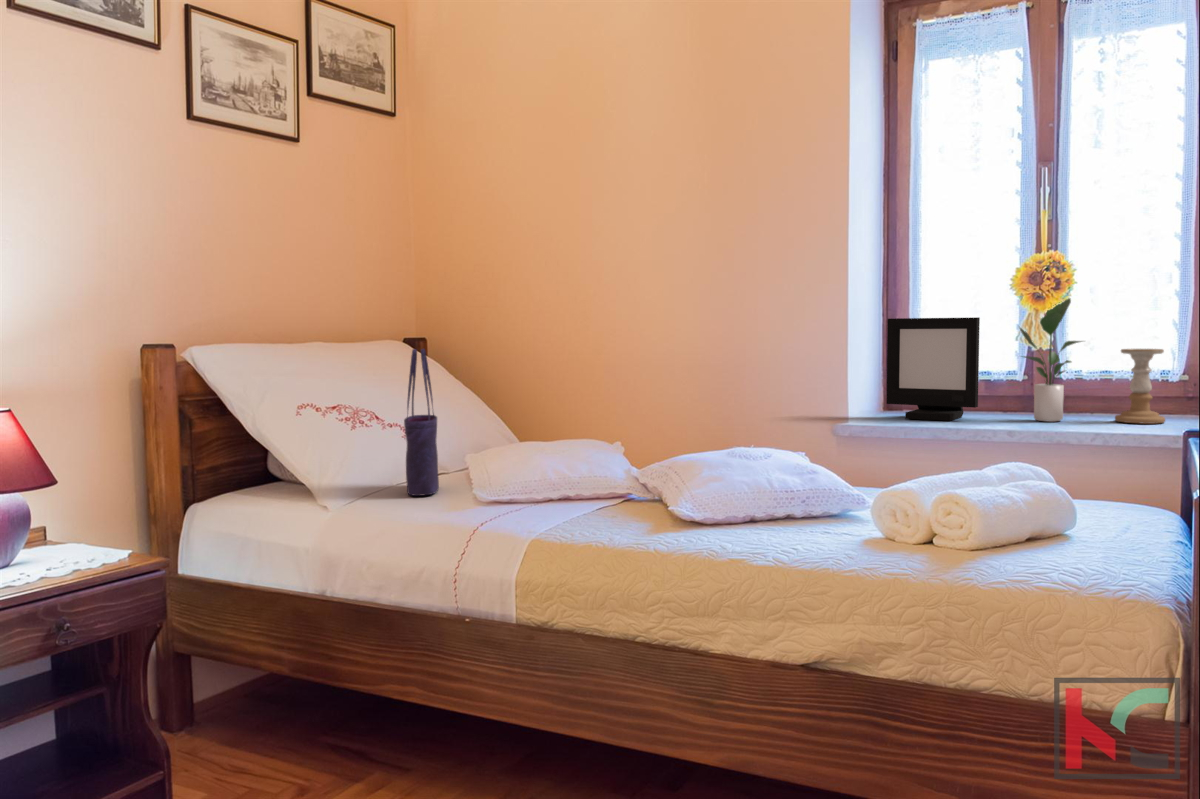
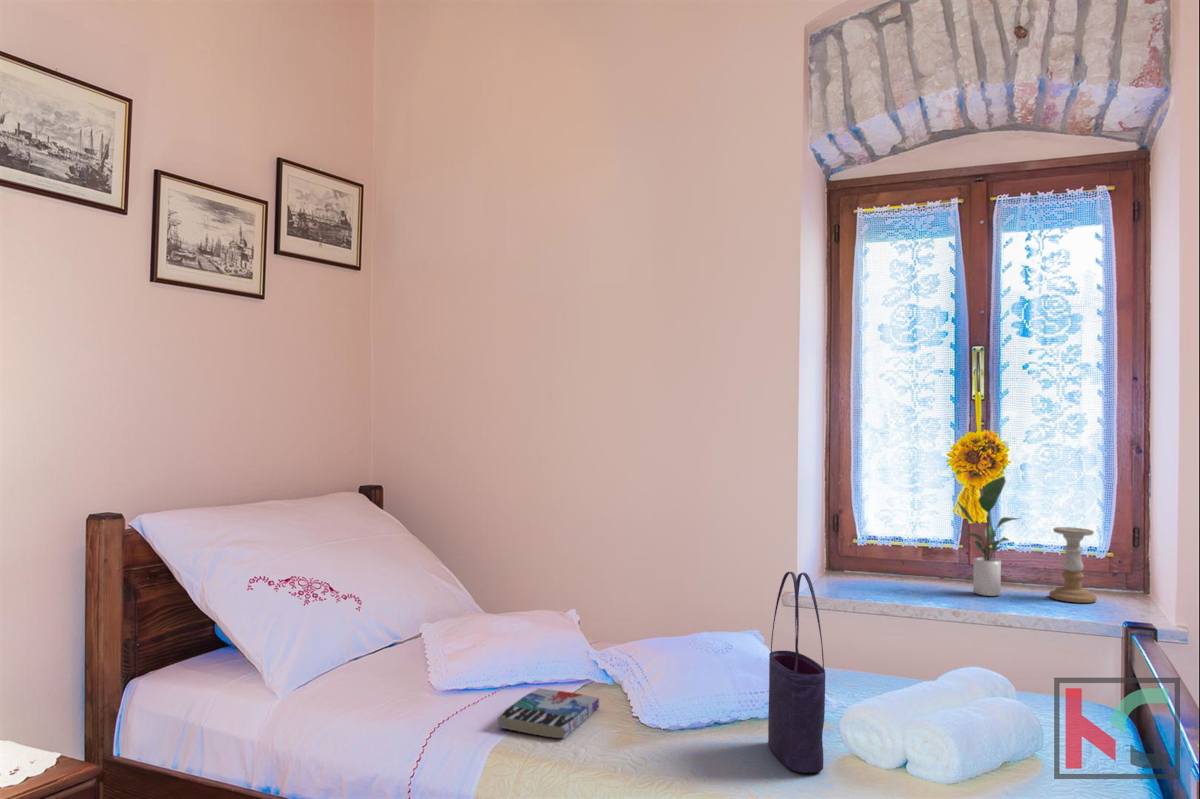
picture frame: present [887,317,980,421] -> none [832,487,921,592]
tote bag: present [404,349,439,496] -> present [768,572,825,773]
book: none [537,493,637,526] -> present [498,688,599,738]

